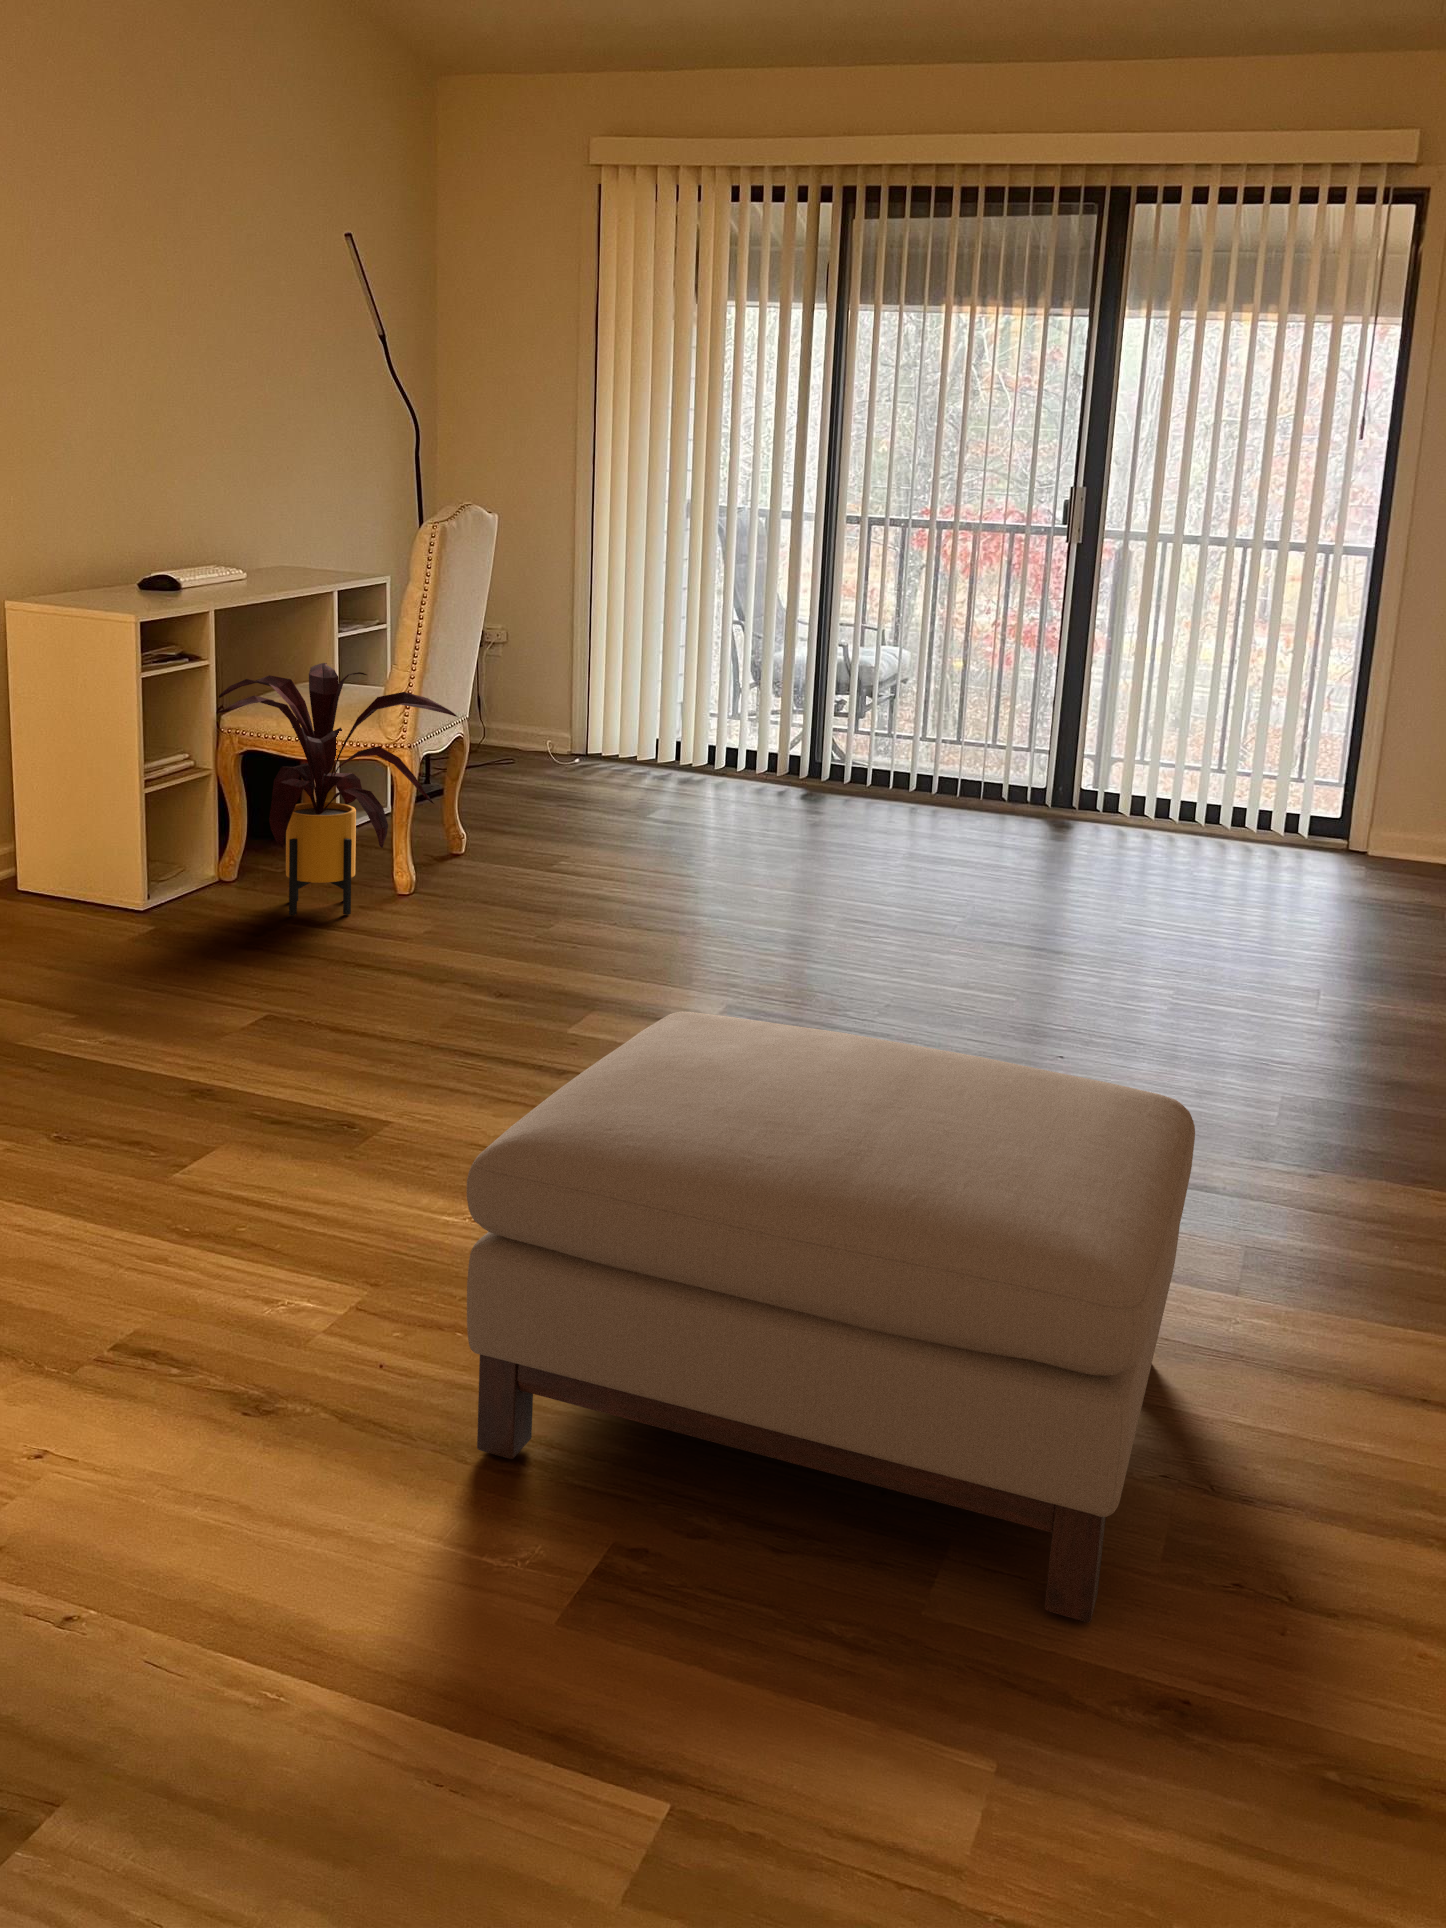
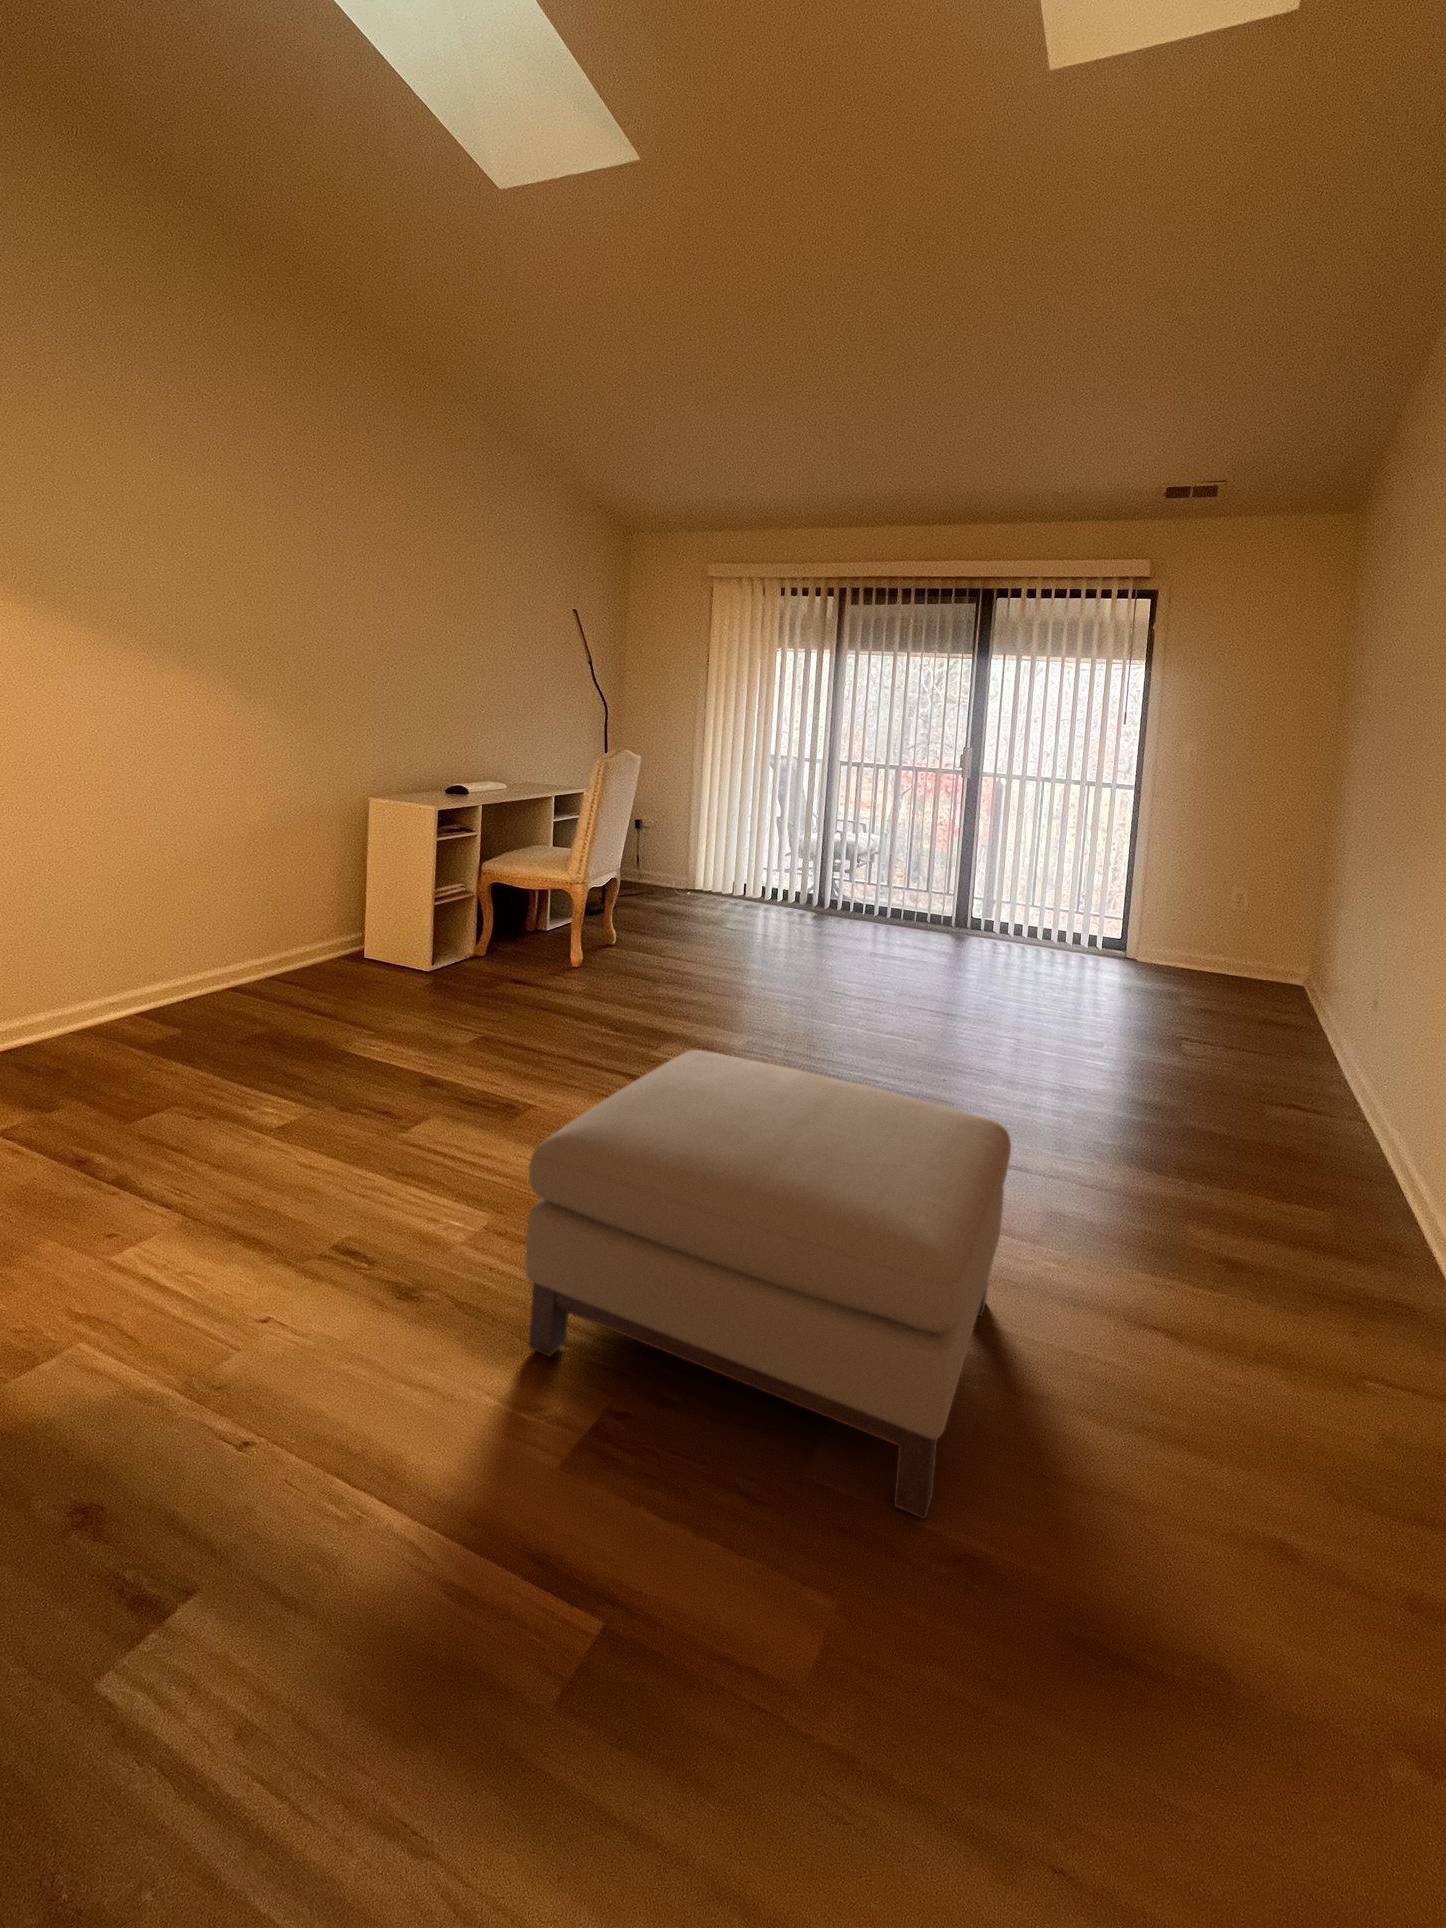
house plant: present [217,663,457,915] -> none [473,835,609,978]

